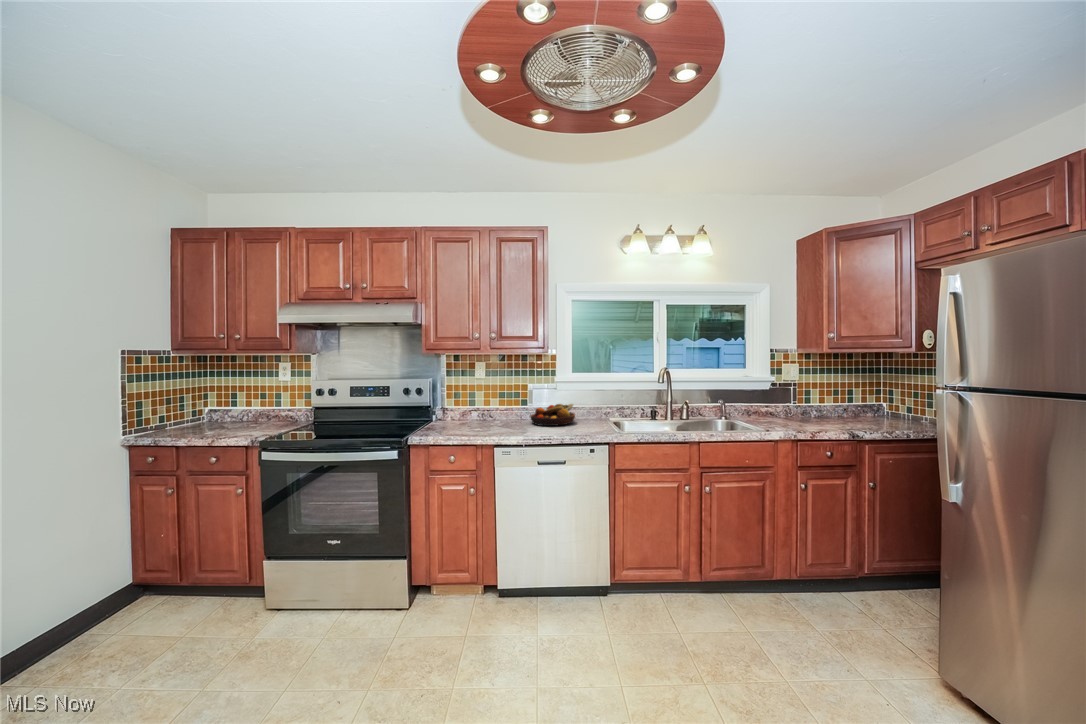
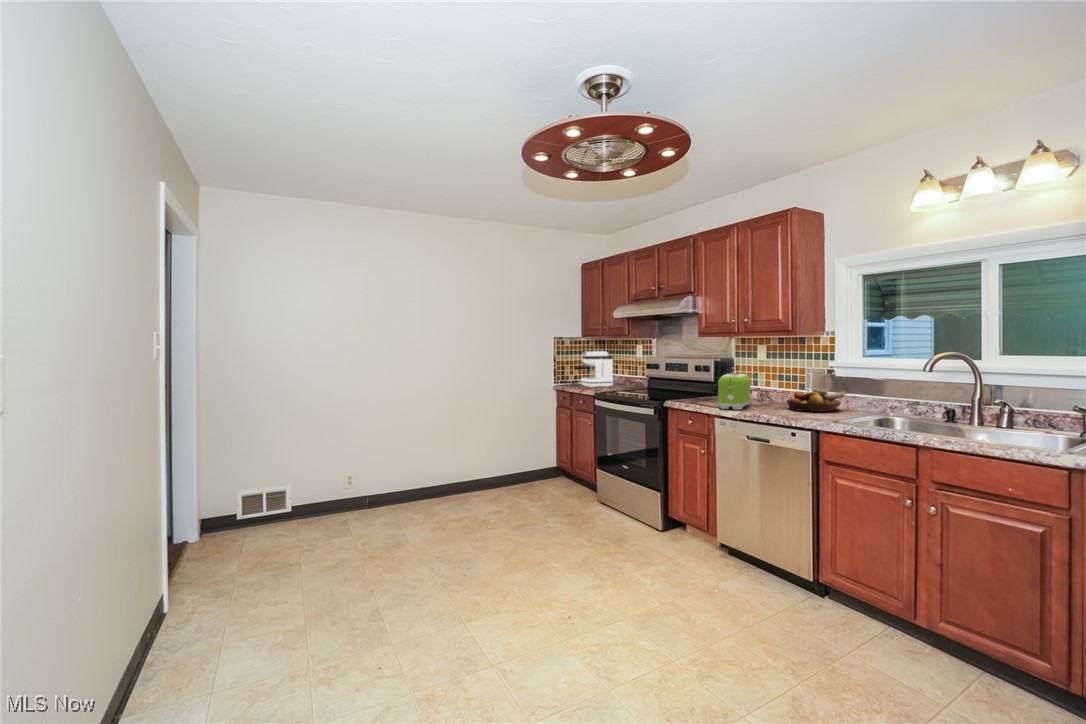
coffee maker: none [172,374,248,432] -> present [574,351,613,387]
toaster: none [471,393,513,435] -> present [718,373,750,410]

